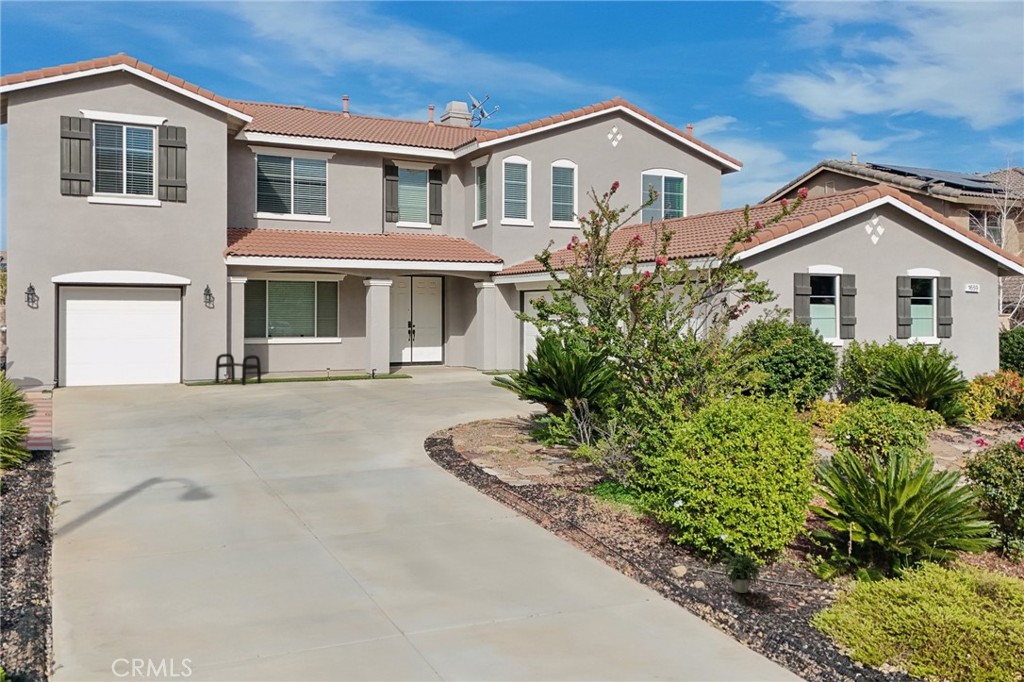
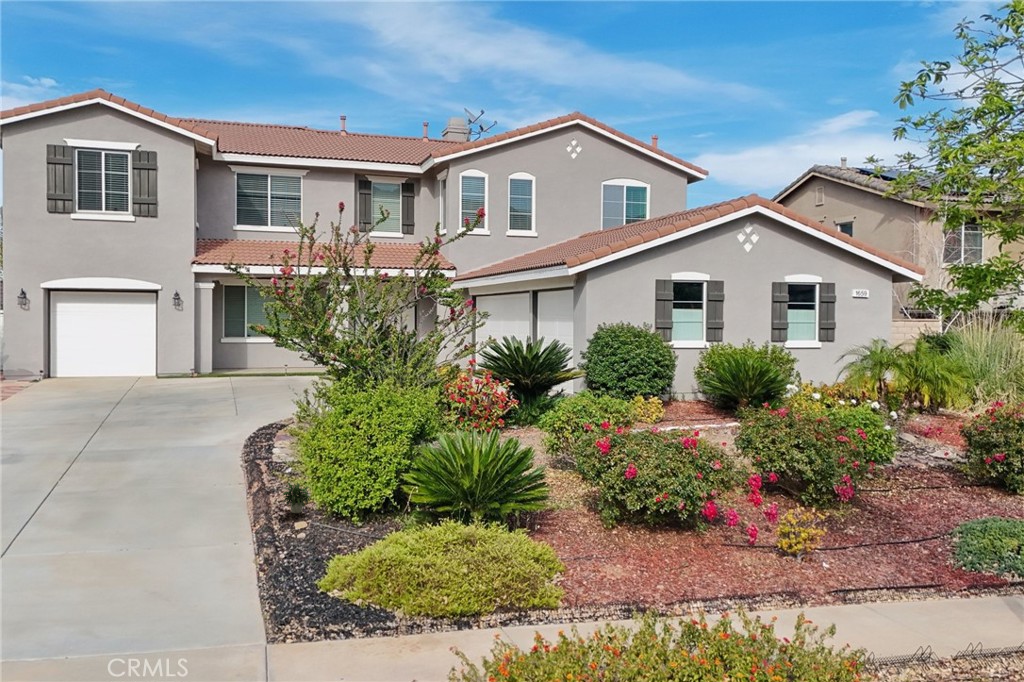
bench: present [215,354,261,385] -> none [181,351,219,378]

